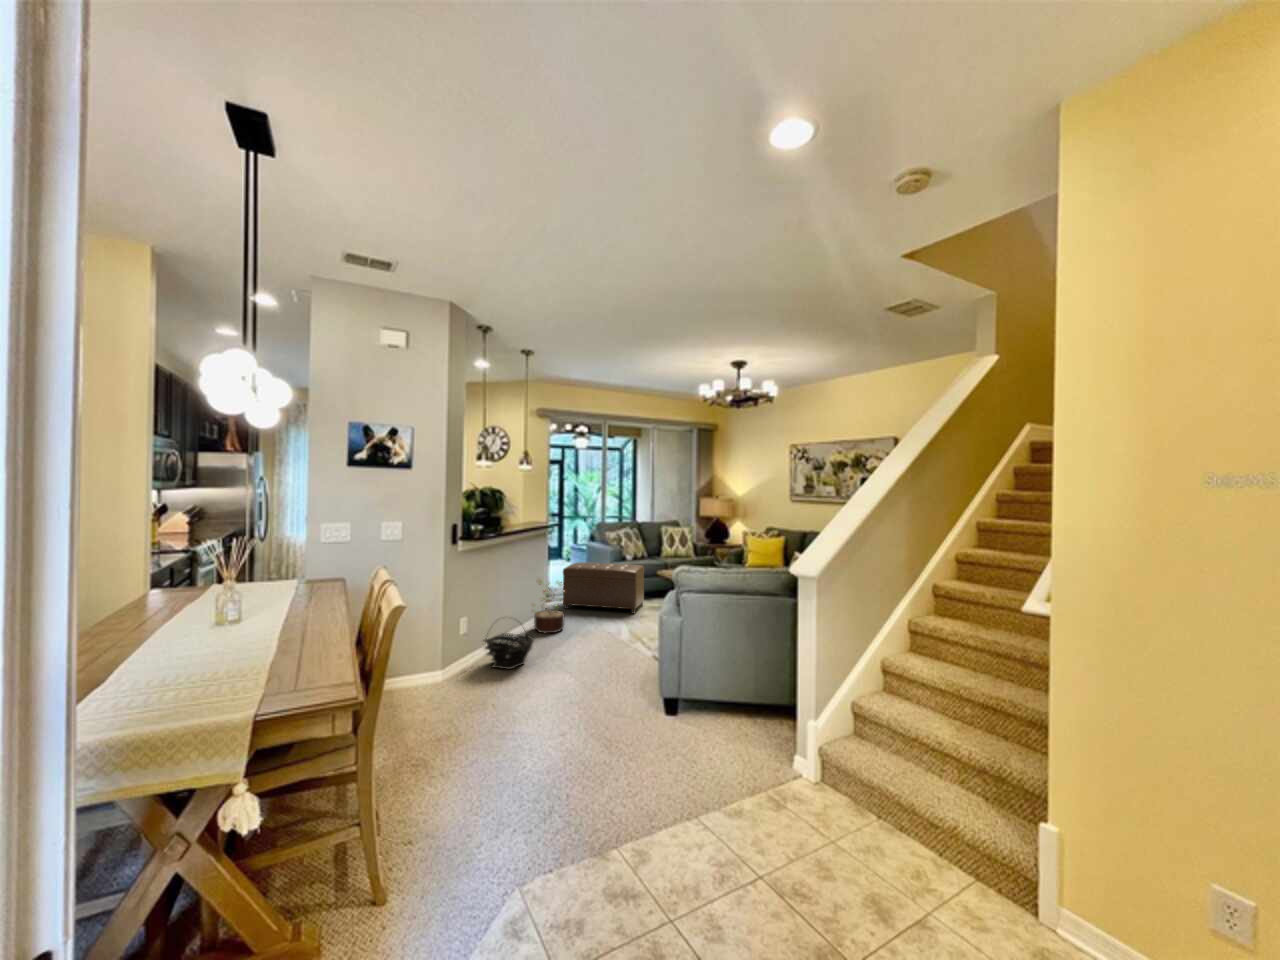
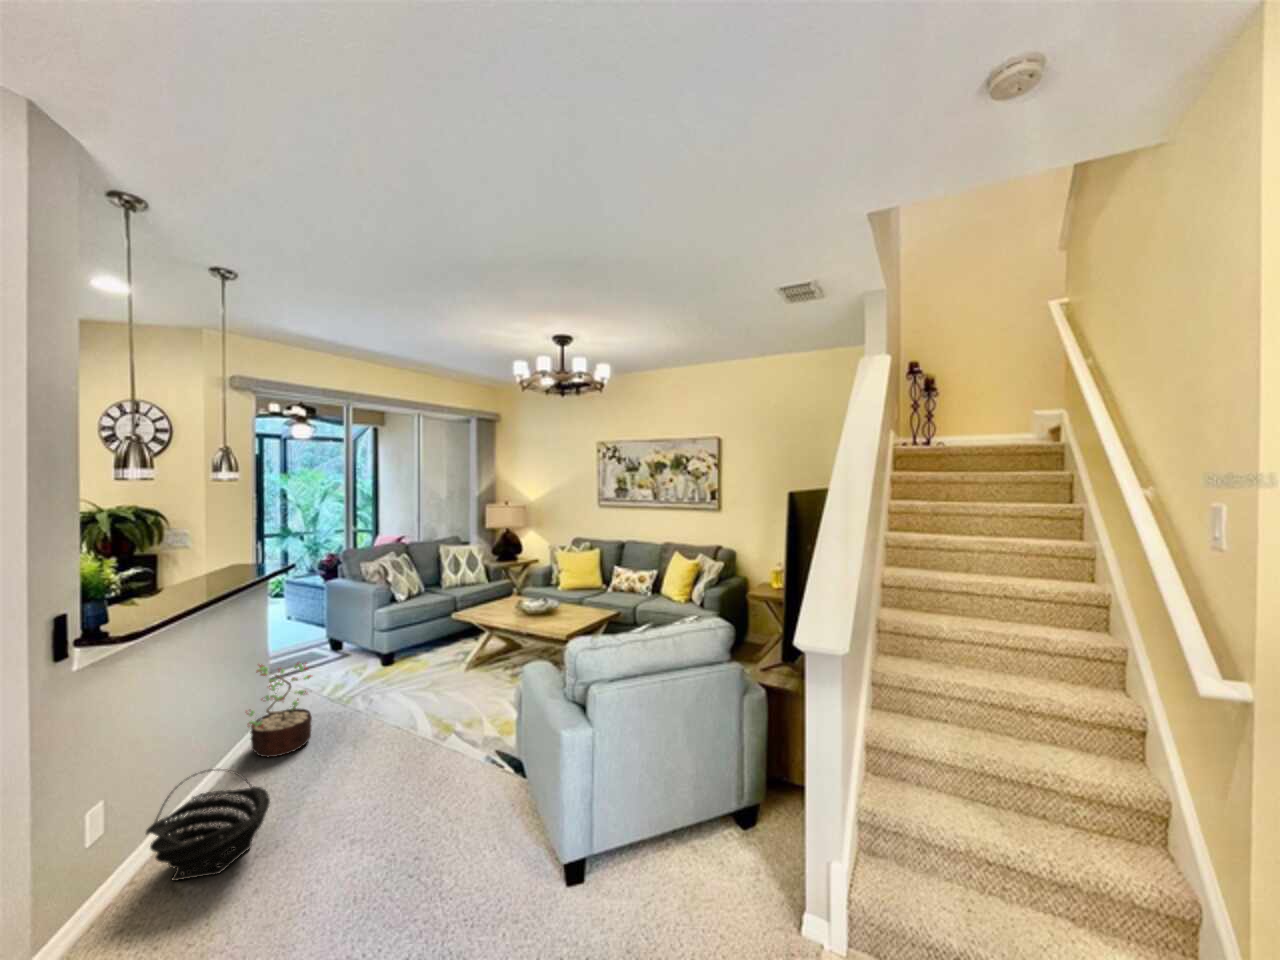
ottoman: present [563,562,644,614] -> none [294,609,428,695]

